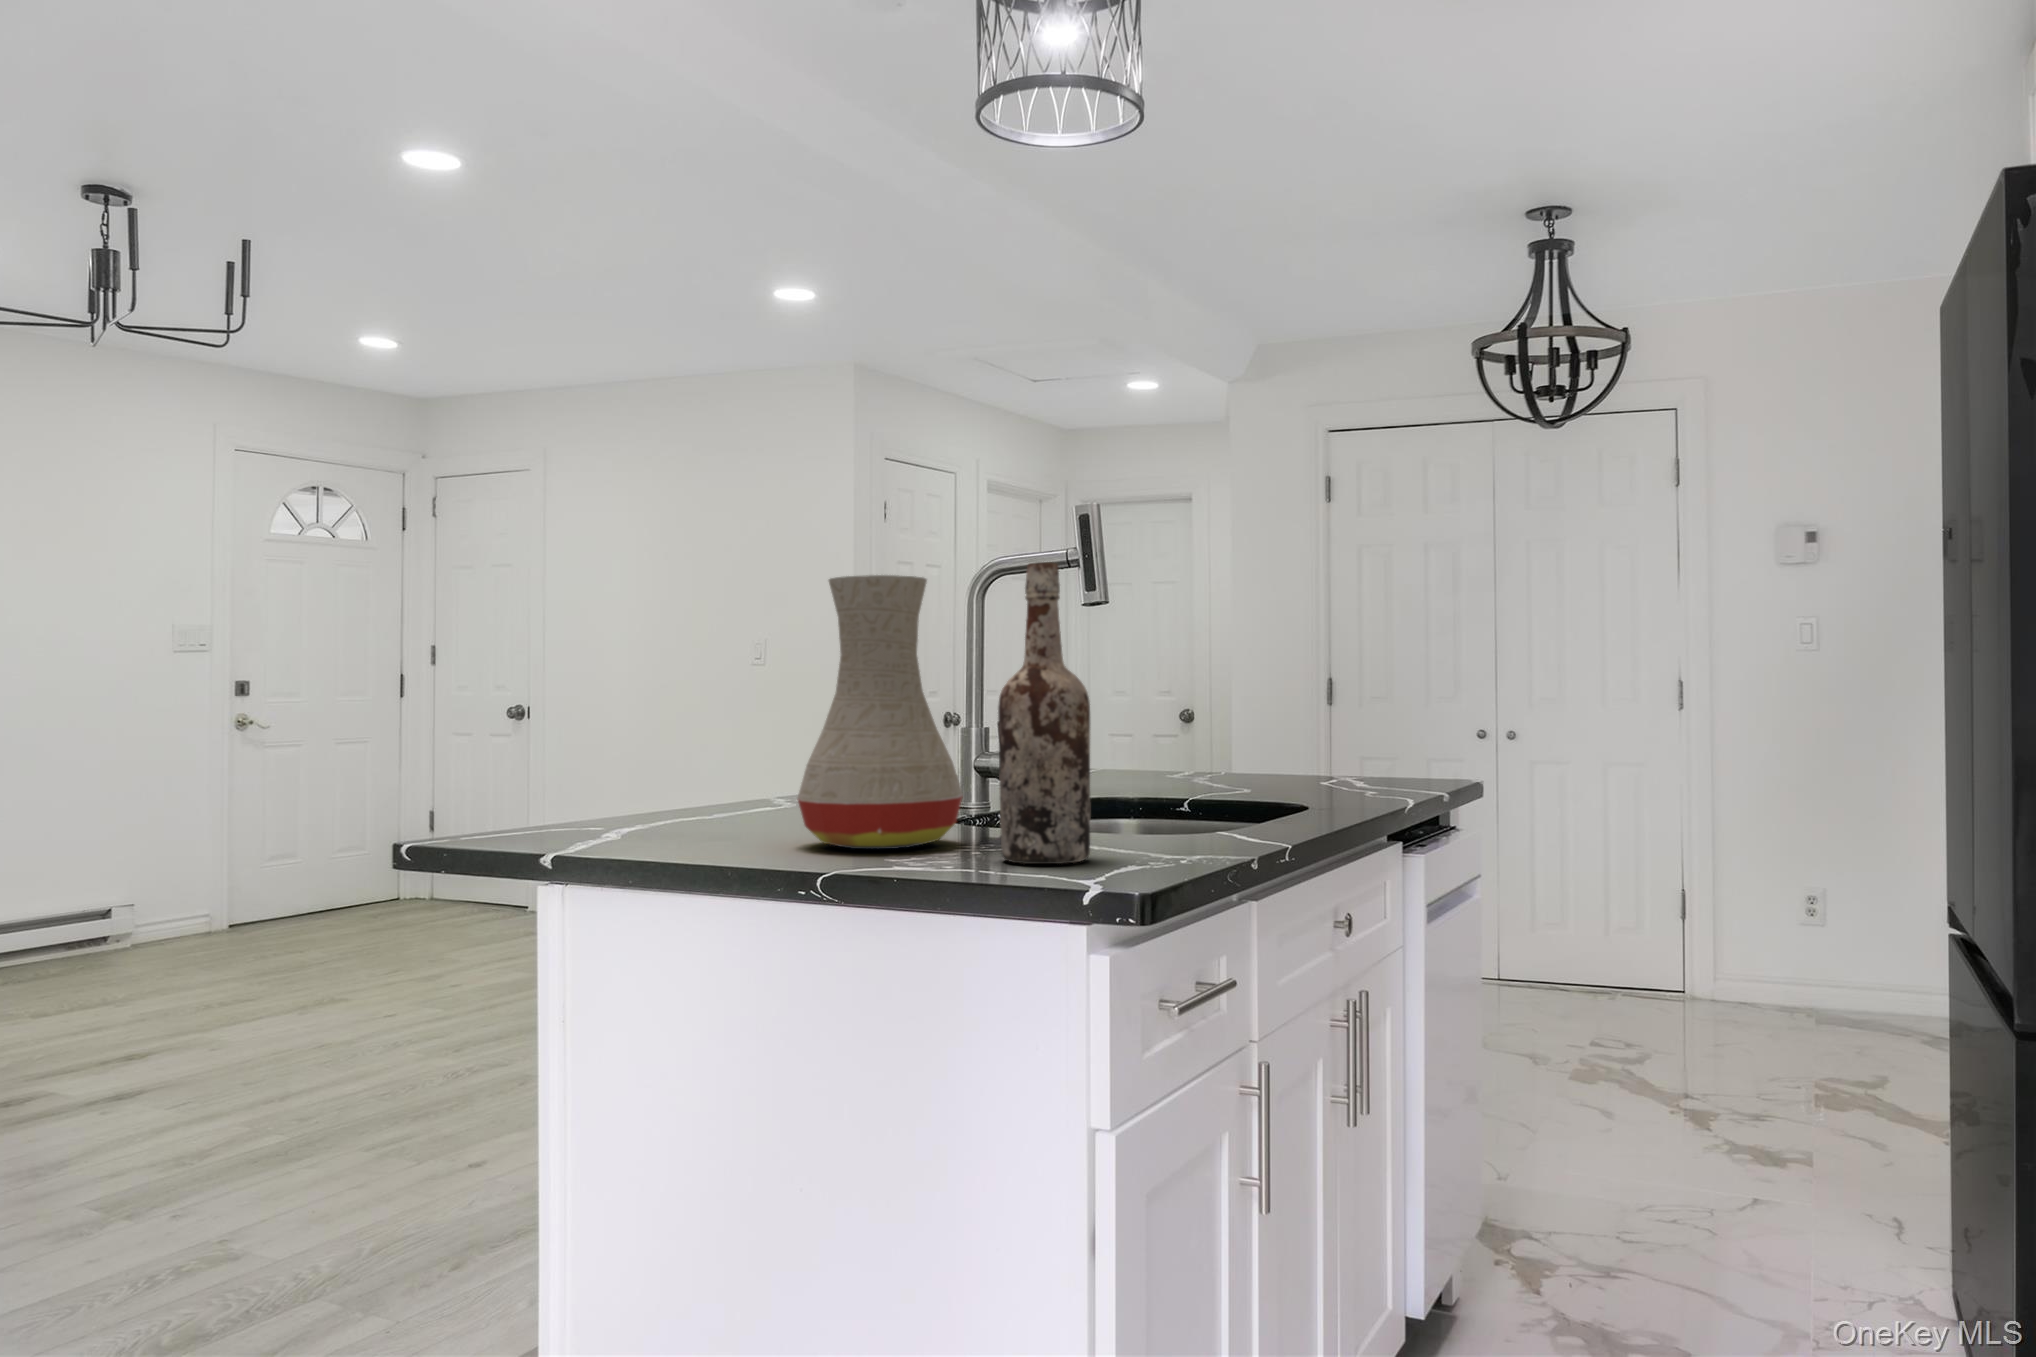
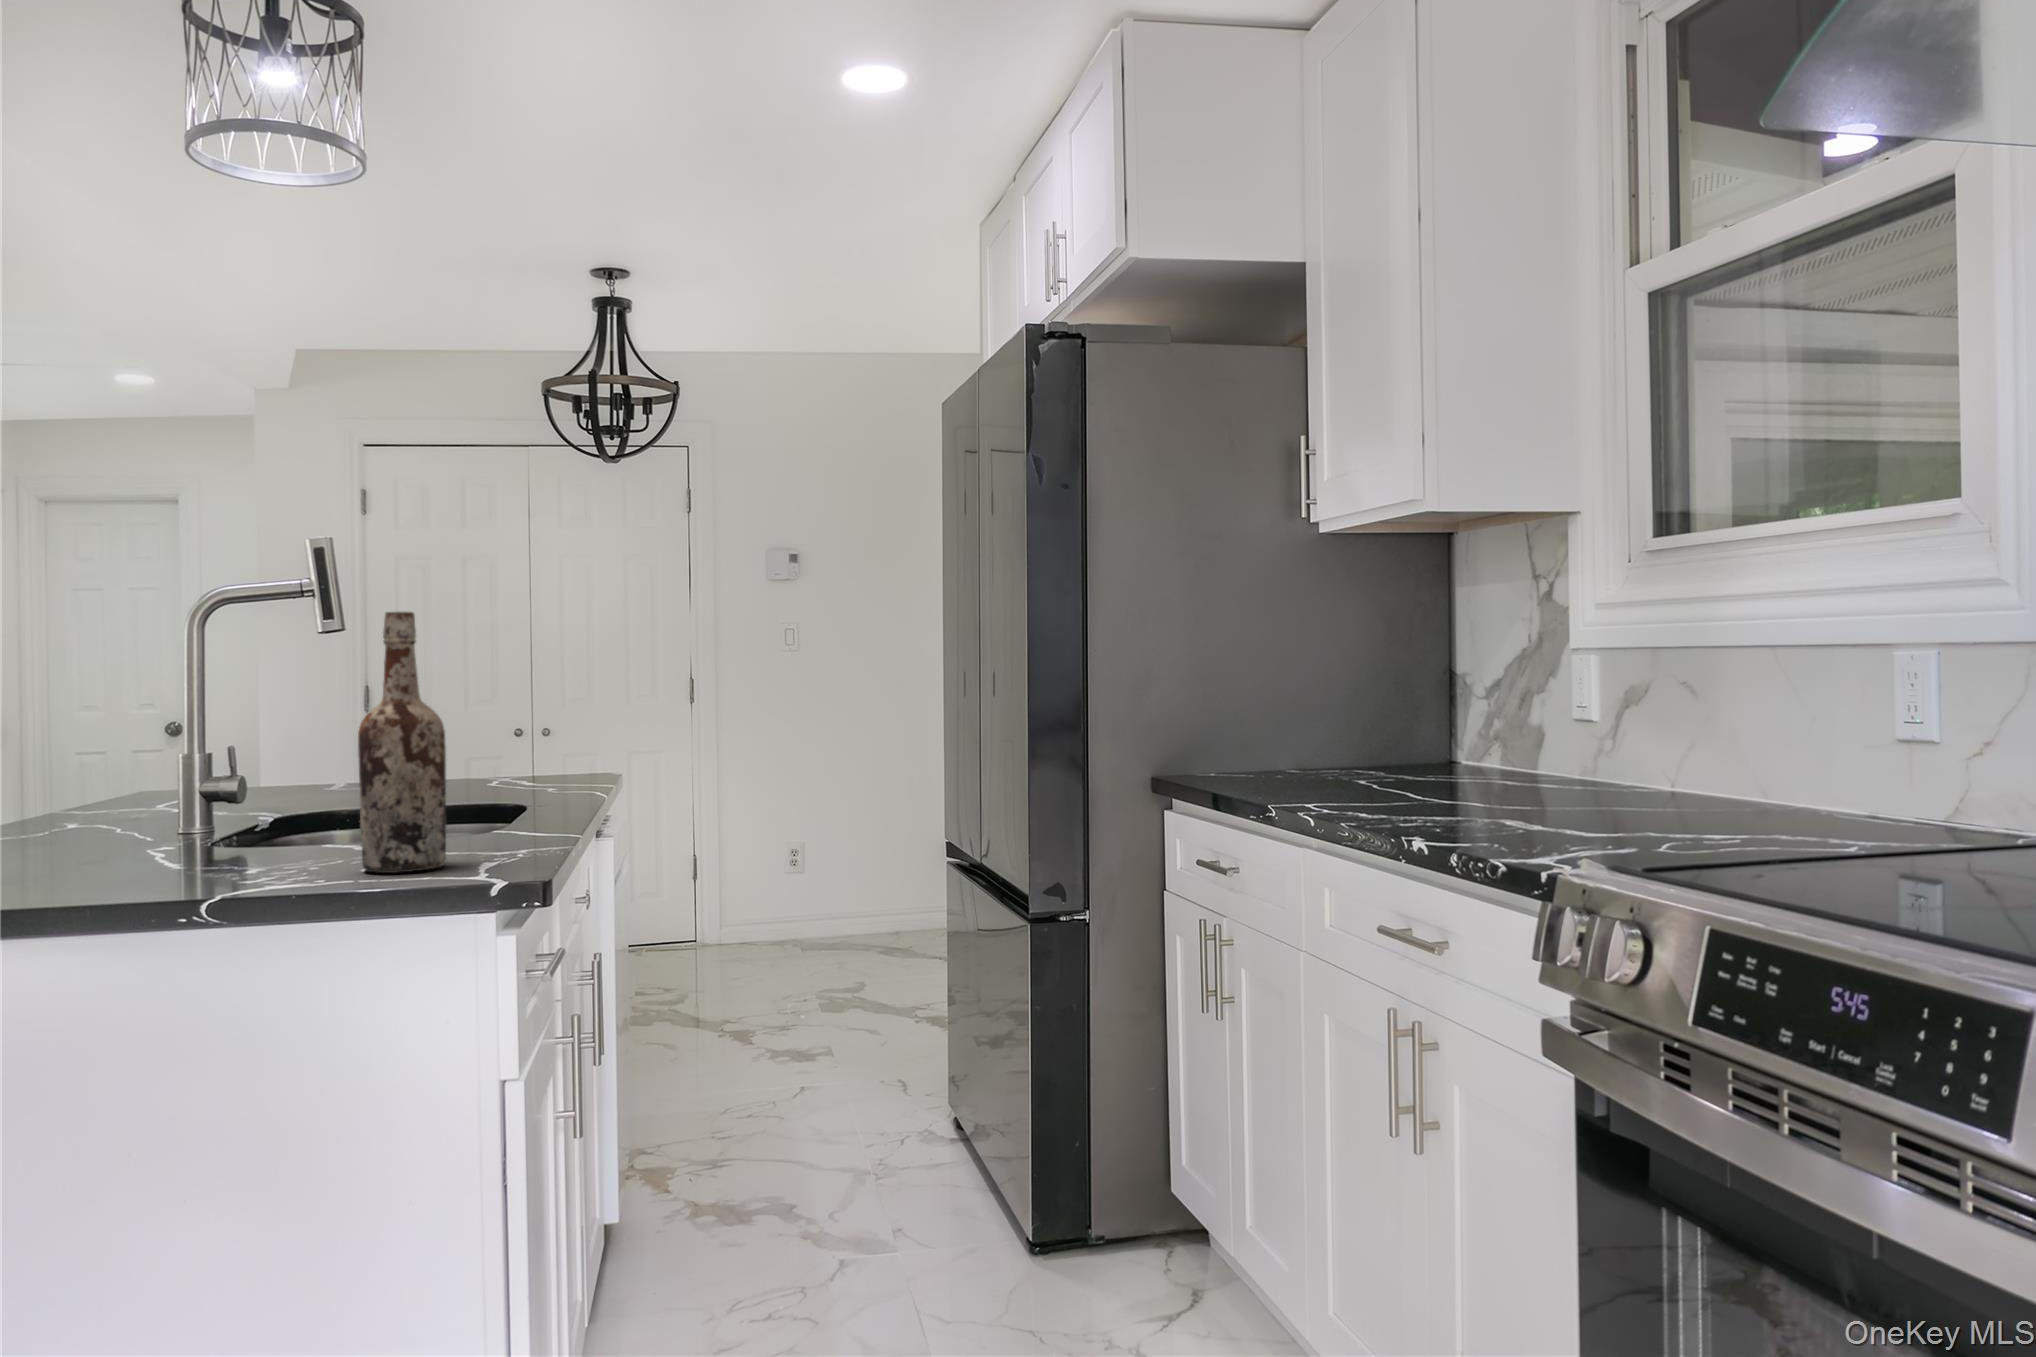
vase: present [798,575,963,849] -> none [106,616,289,878]

